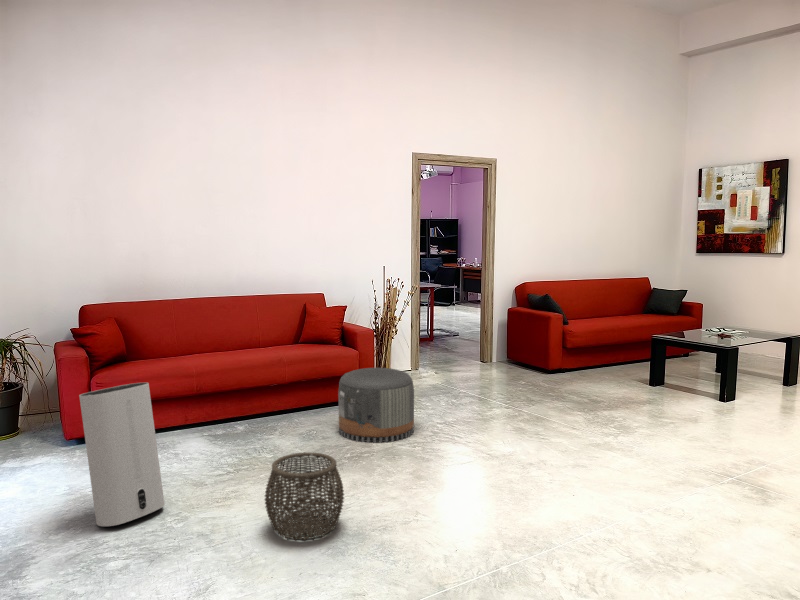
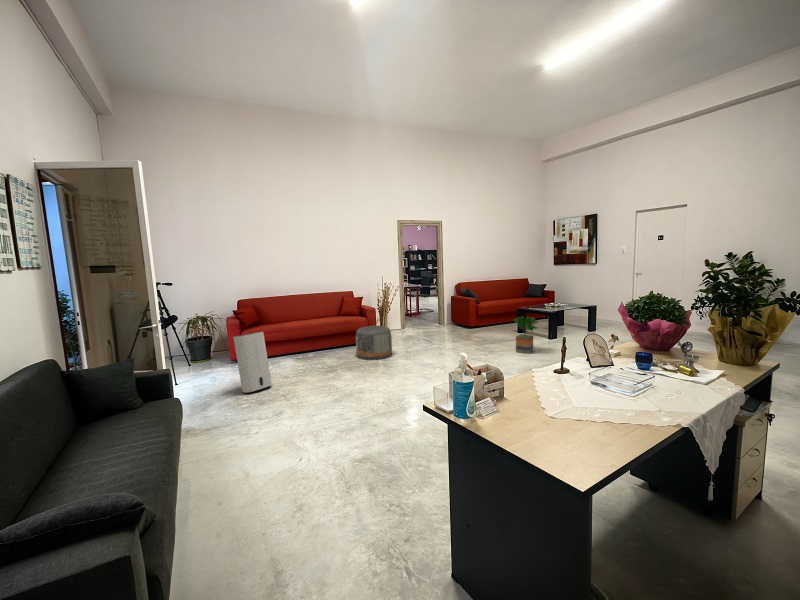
potted tree: none [665,356,718,435] -> present [515,317,538,354]
woven basket: present [265,452,344,540] -> none [312,360,347,397]

